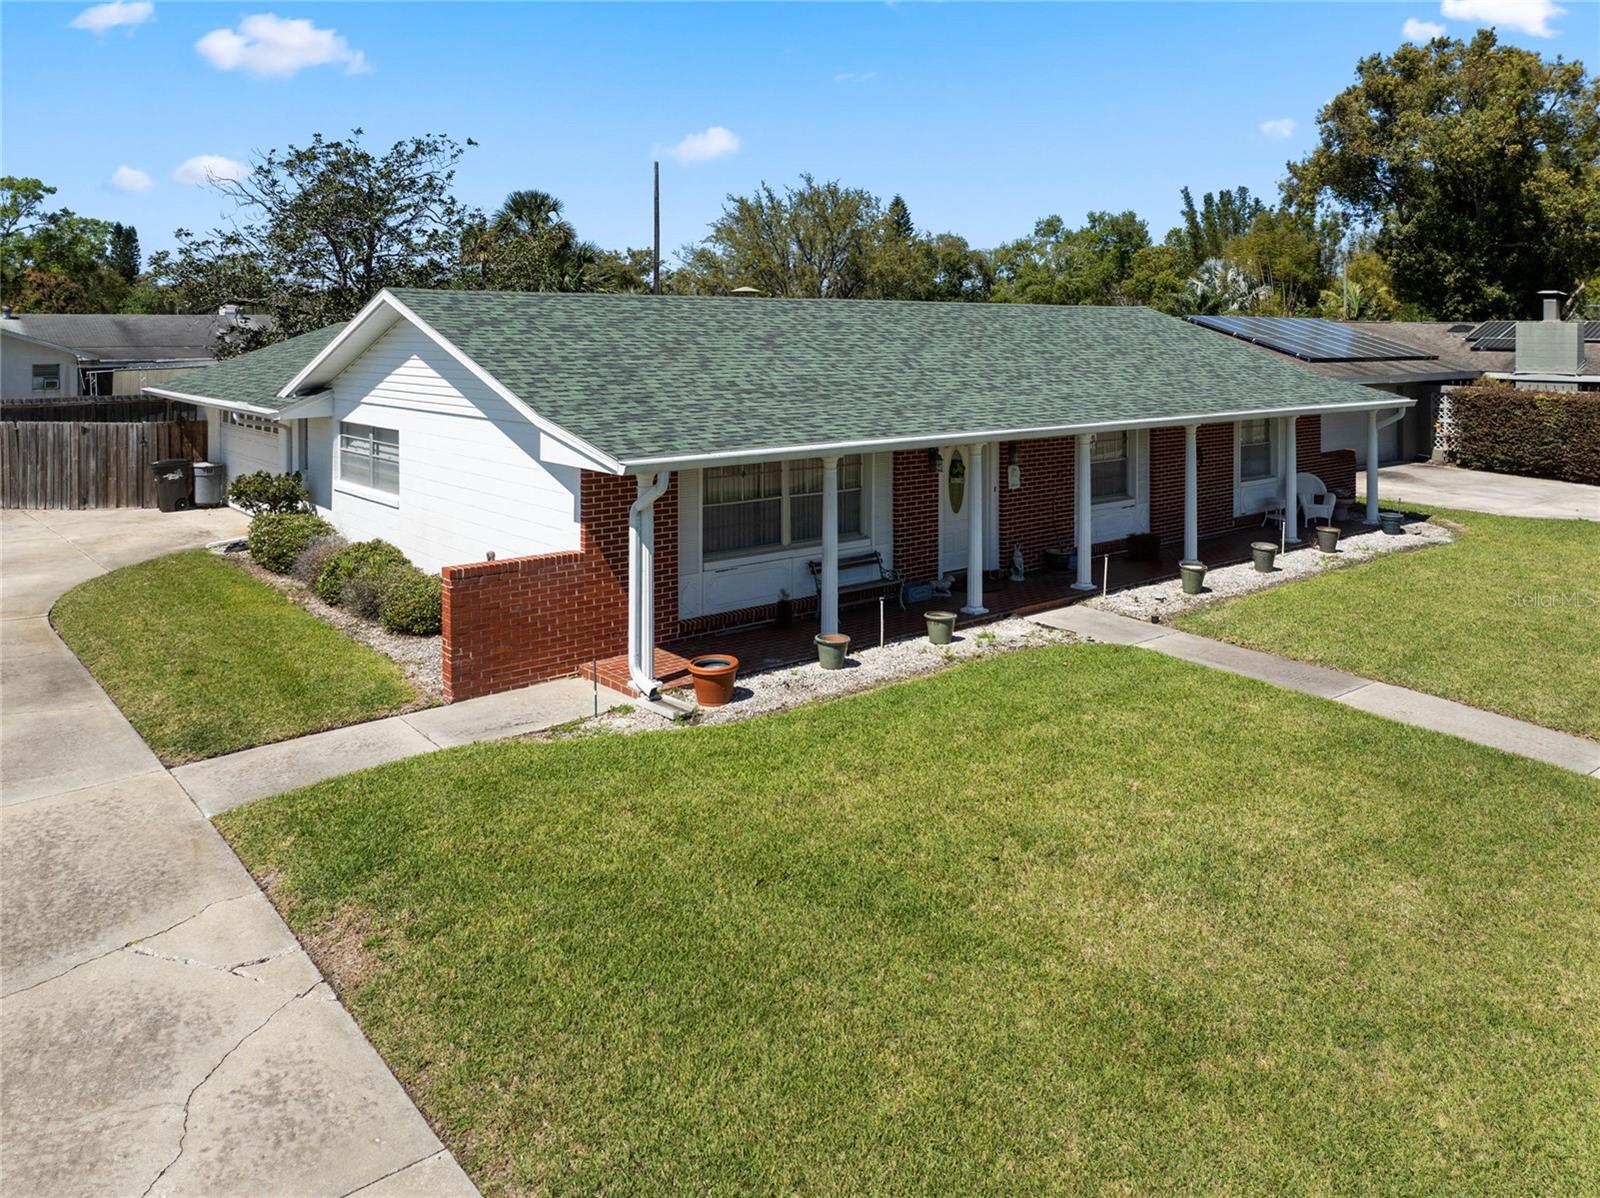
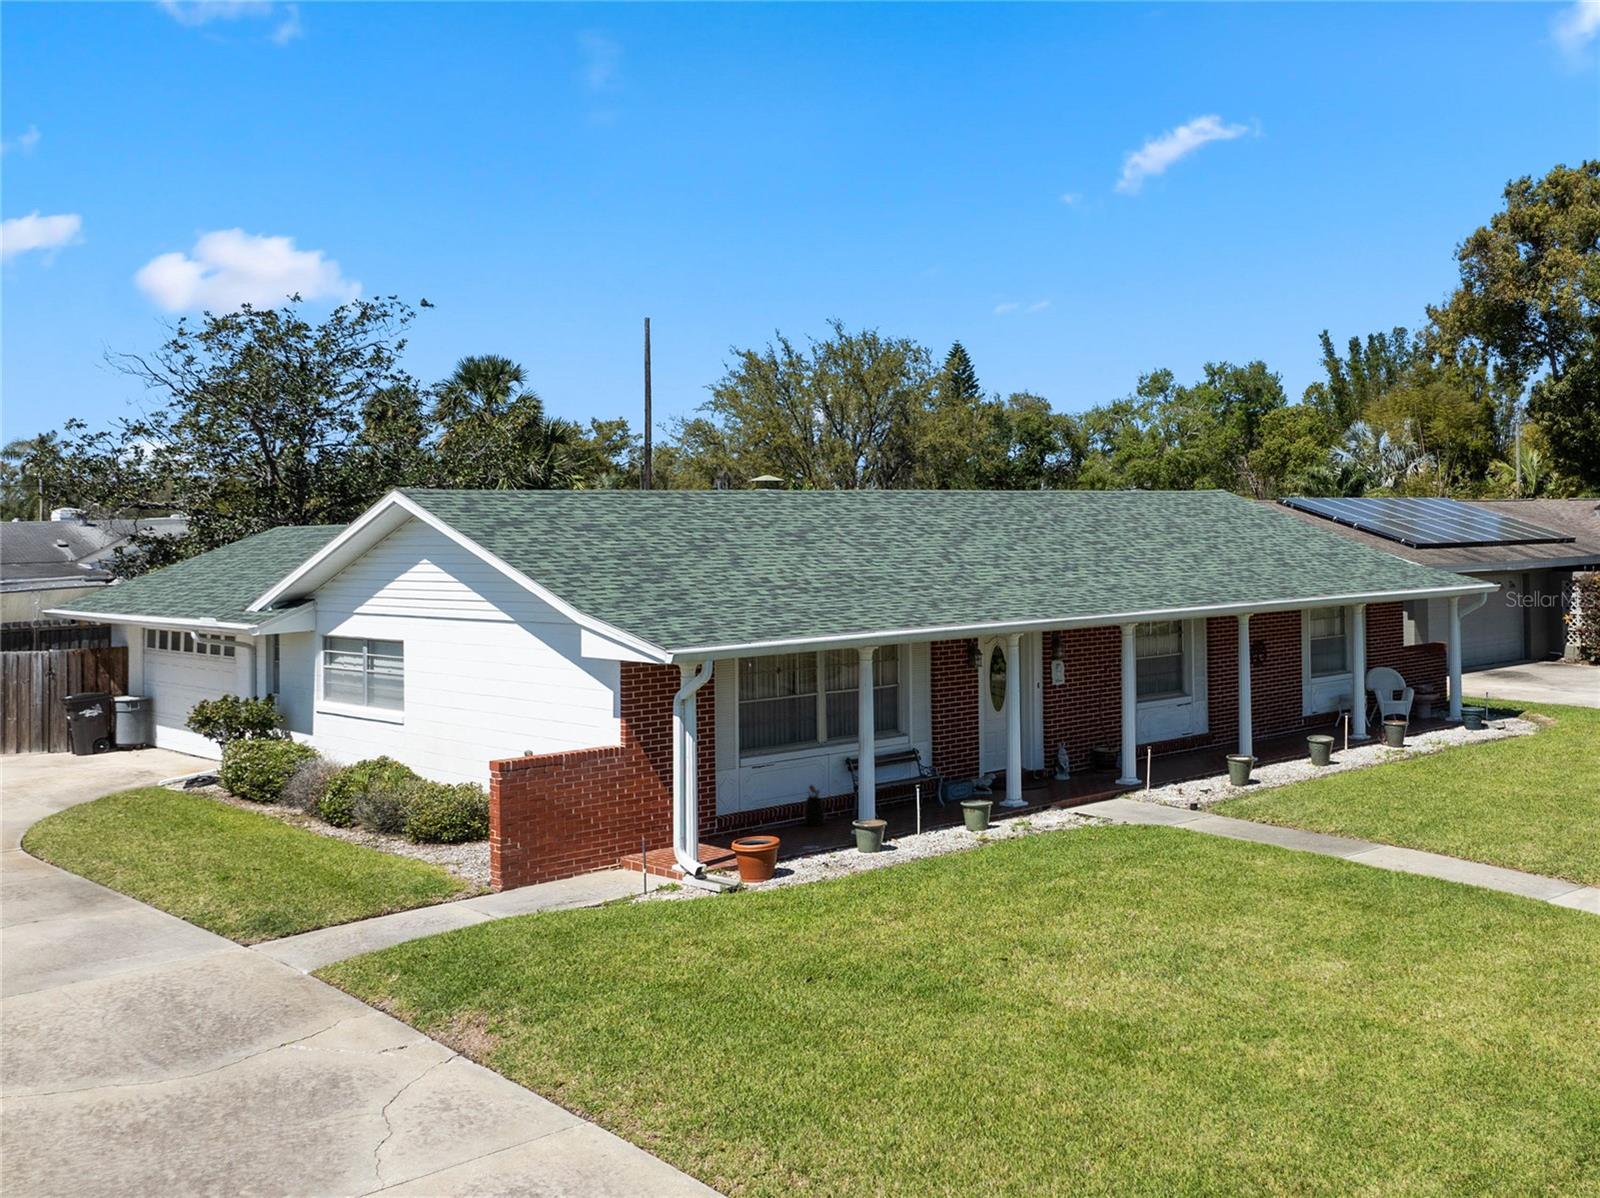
wooden crate: present [1127,532,1161,561] -> none [1166,728,1210,759]

